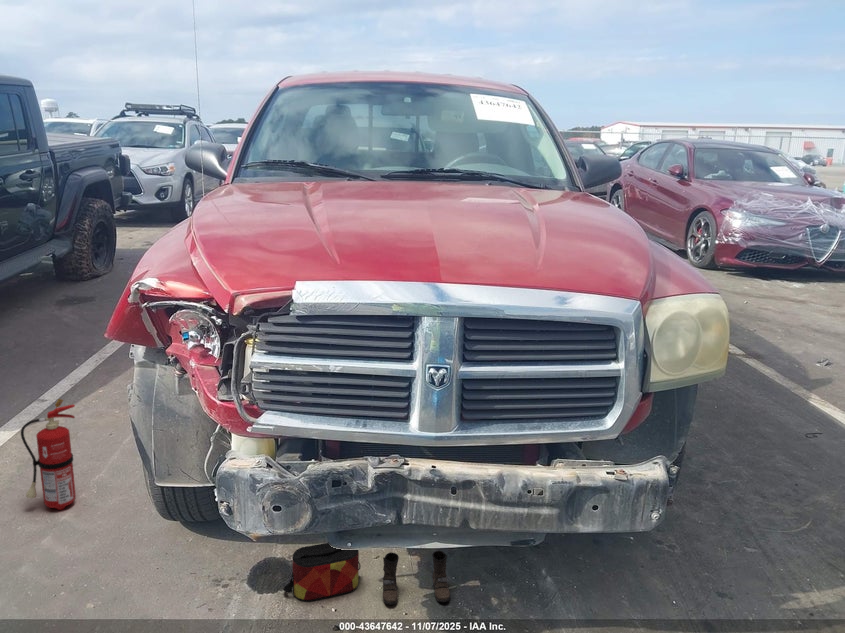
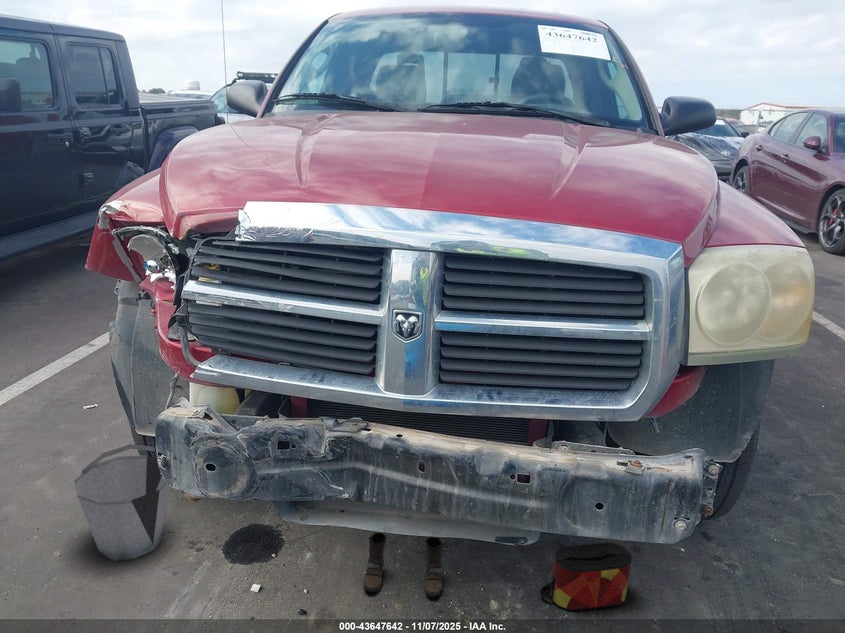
fire extinguisher: present [21,399,76,510] -> none [30,335,86,450]
bucket: none [107,498,198,607] -> present [74,444,171,561]
bag: present [283,543,361,601] -> present [540,542,632,611]

